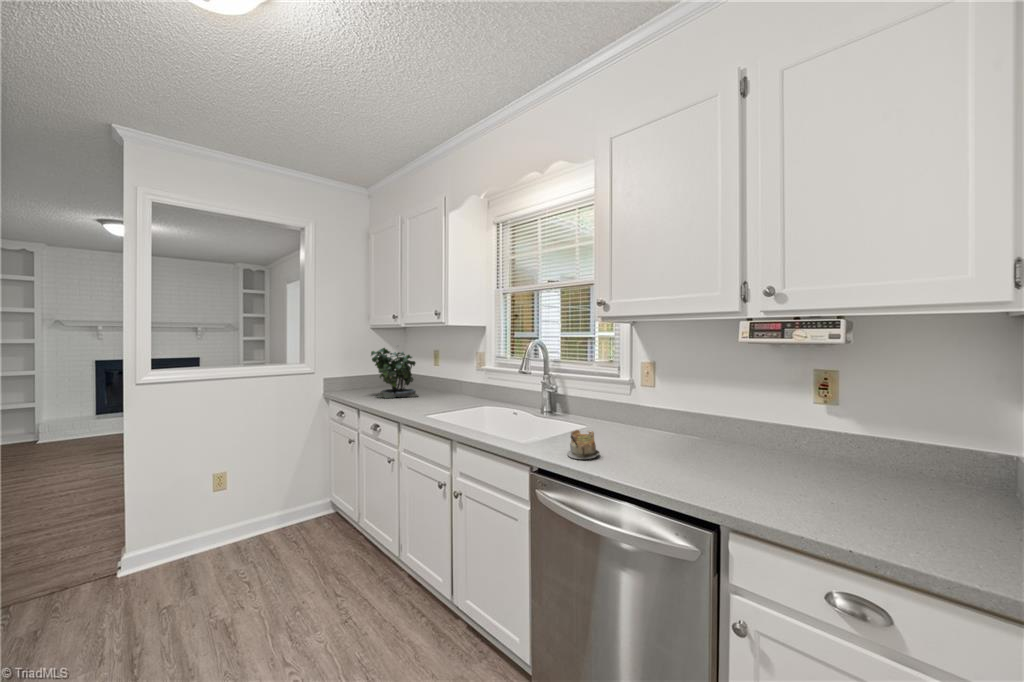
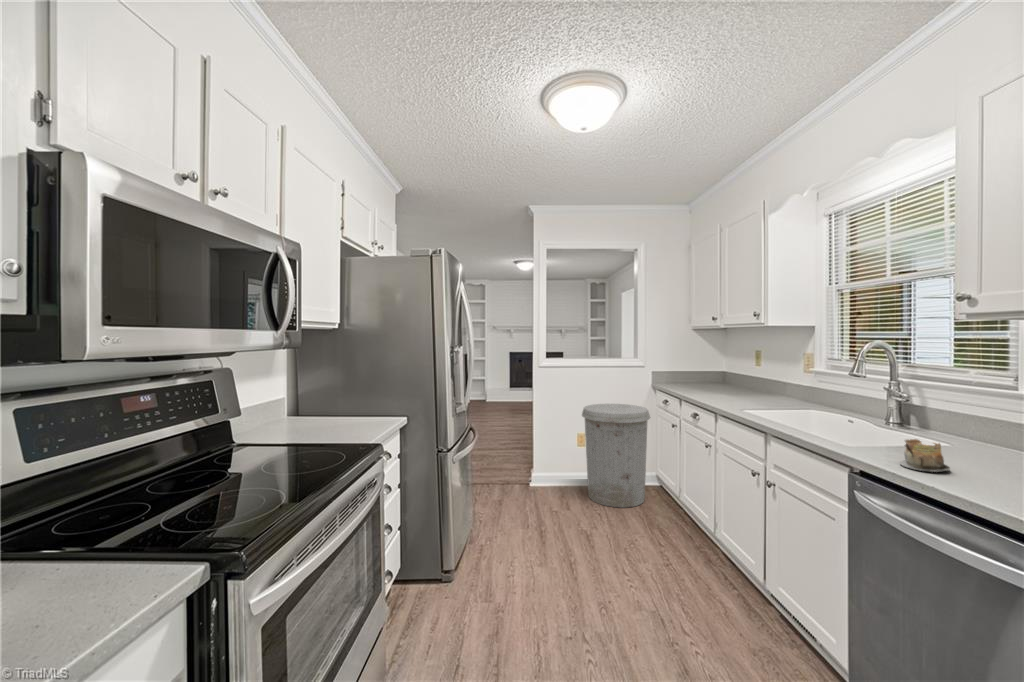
potted plant: present [371,348,418,398] -> none [692,345,738,394]
trash can: none [222,422,322,564] -> present [582,404,651,508]

